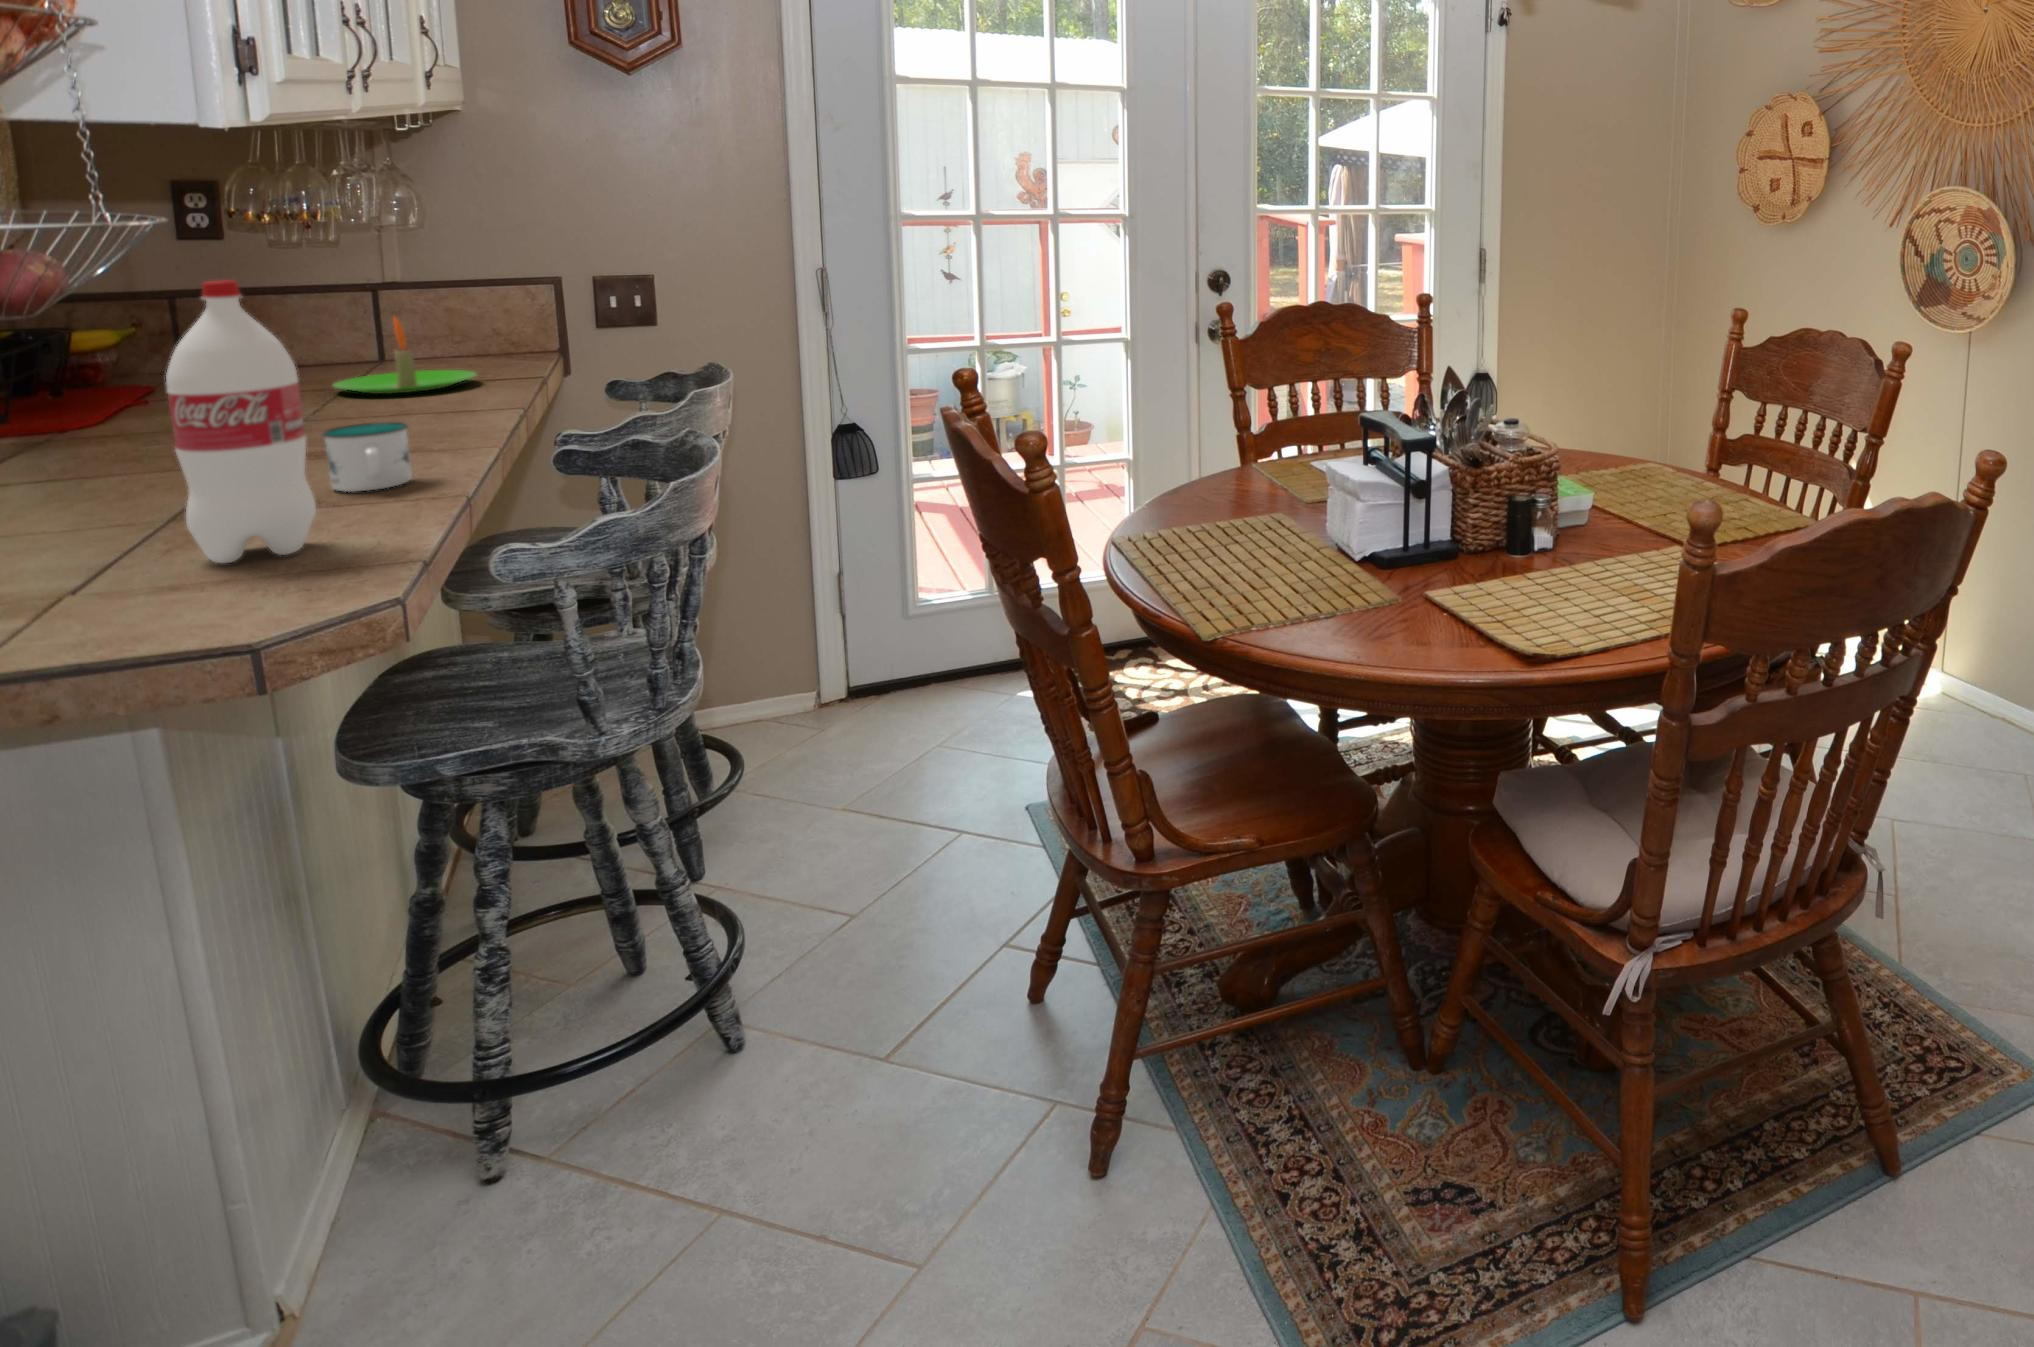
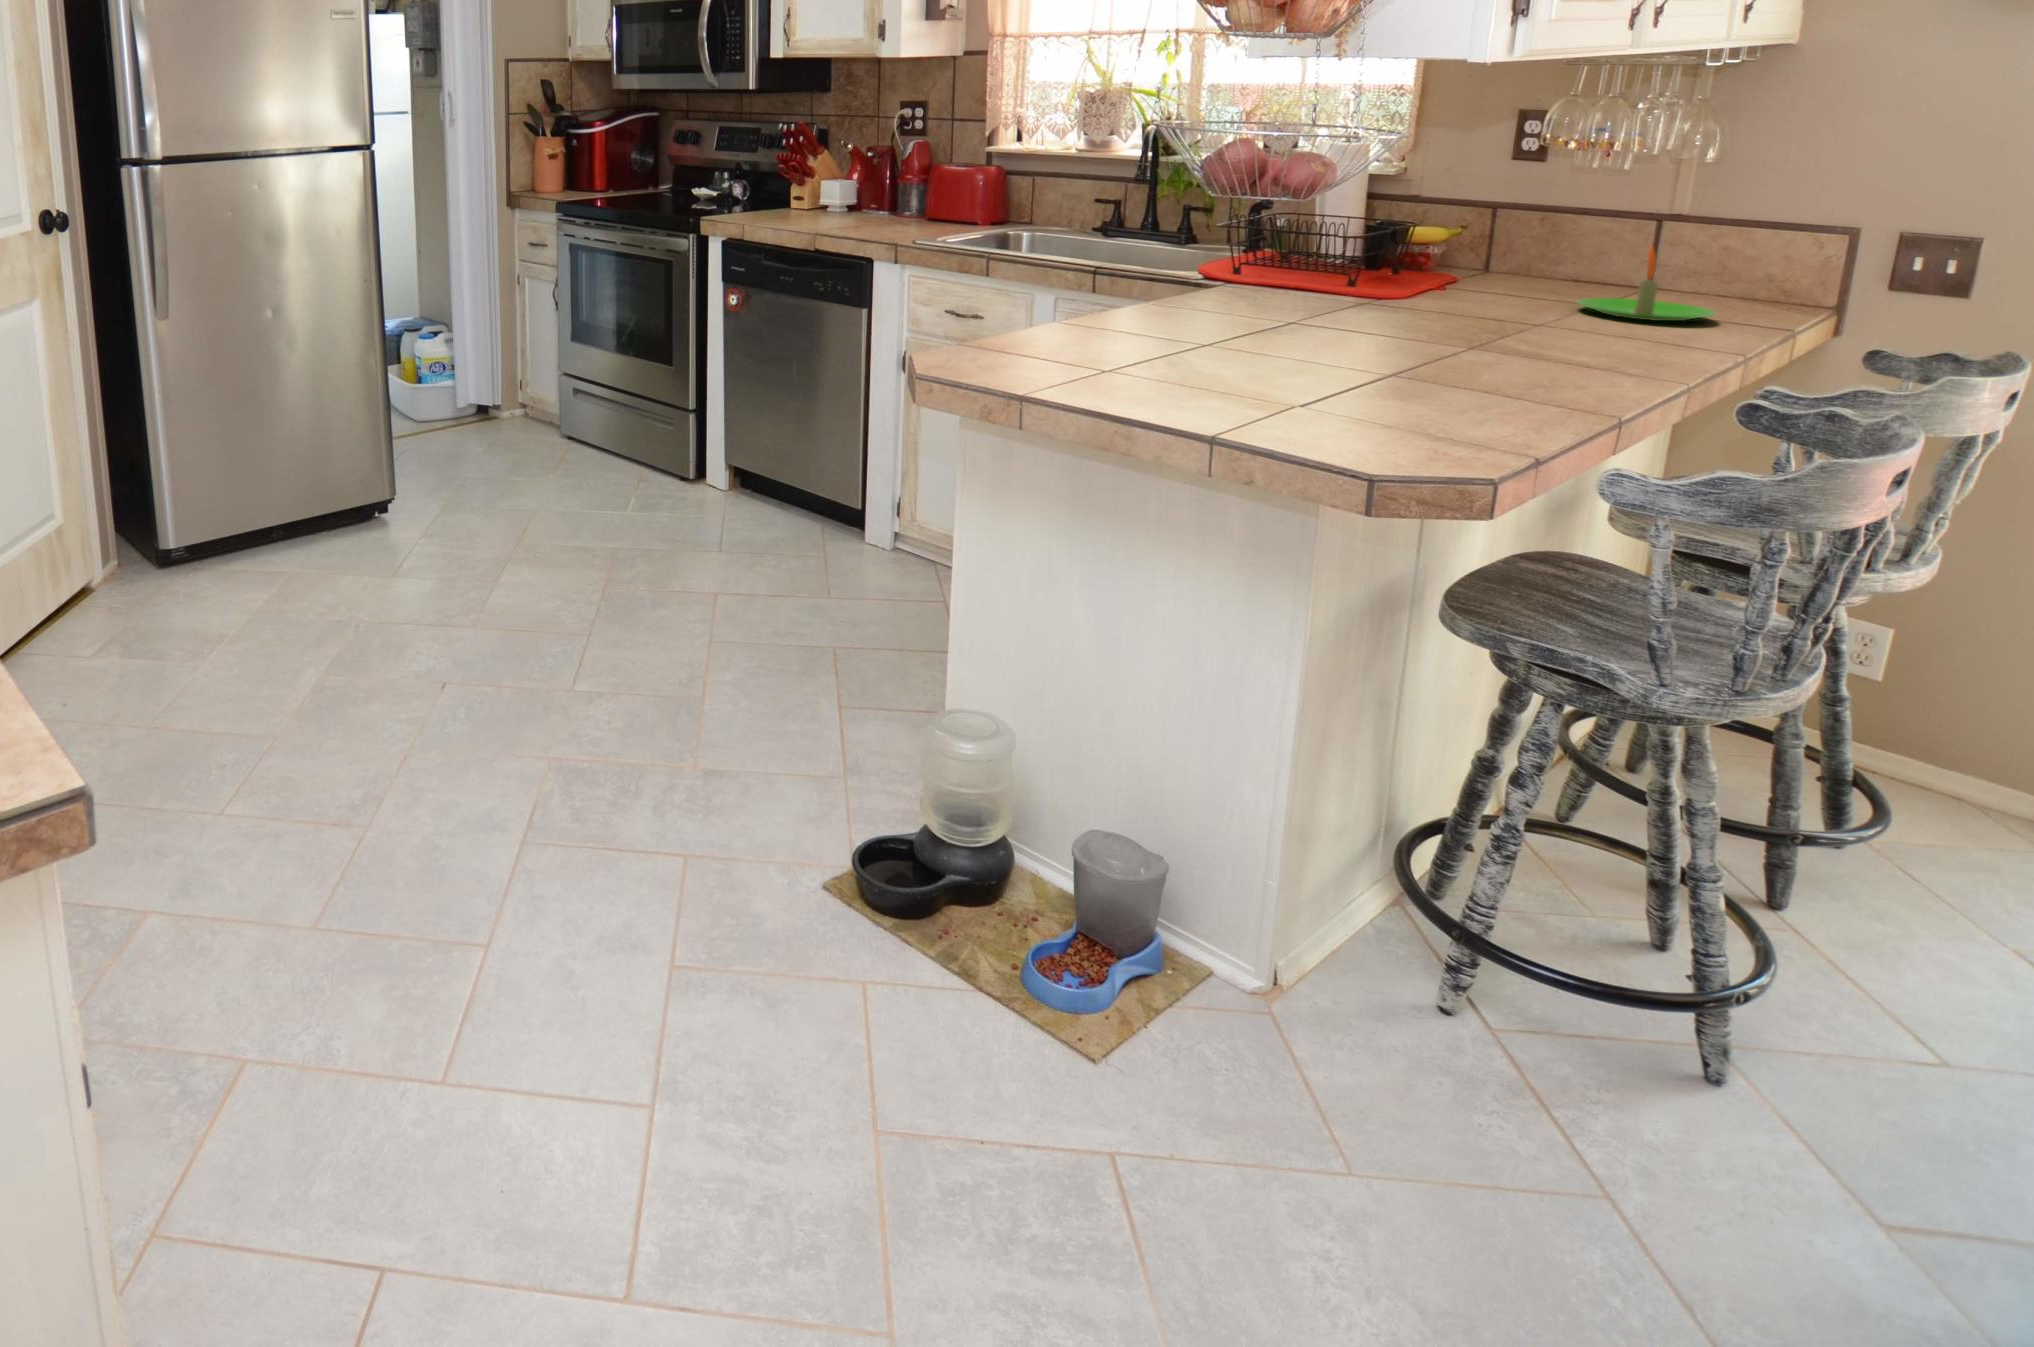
bottle: present [166,280,316,563] -> none [1383,194,1491,422]
mug: present [322,422,412,492] -> none [1511,333,1591,394]

